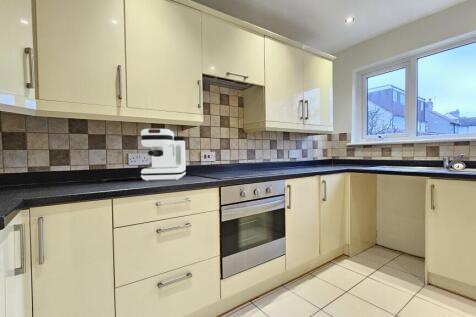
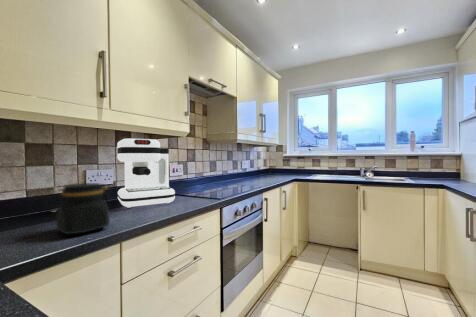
jar: none [73,158,113,190] -> present [51,183,110,234]

